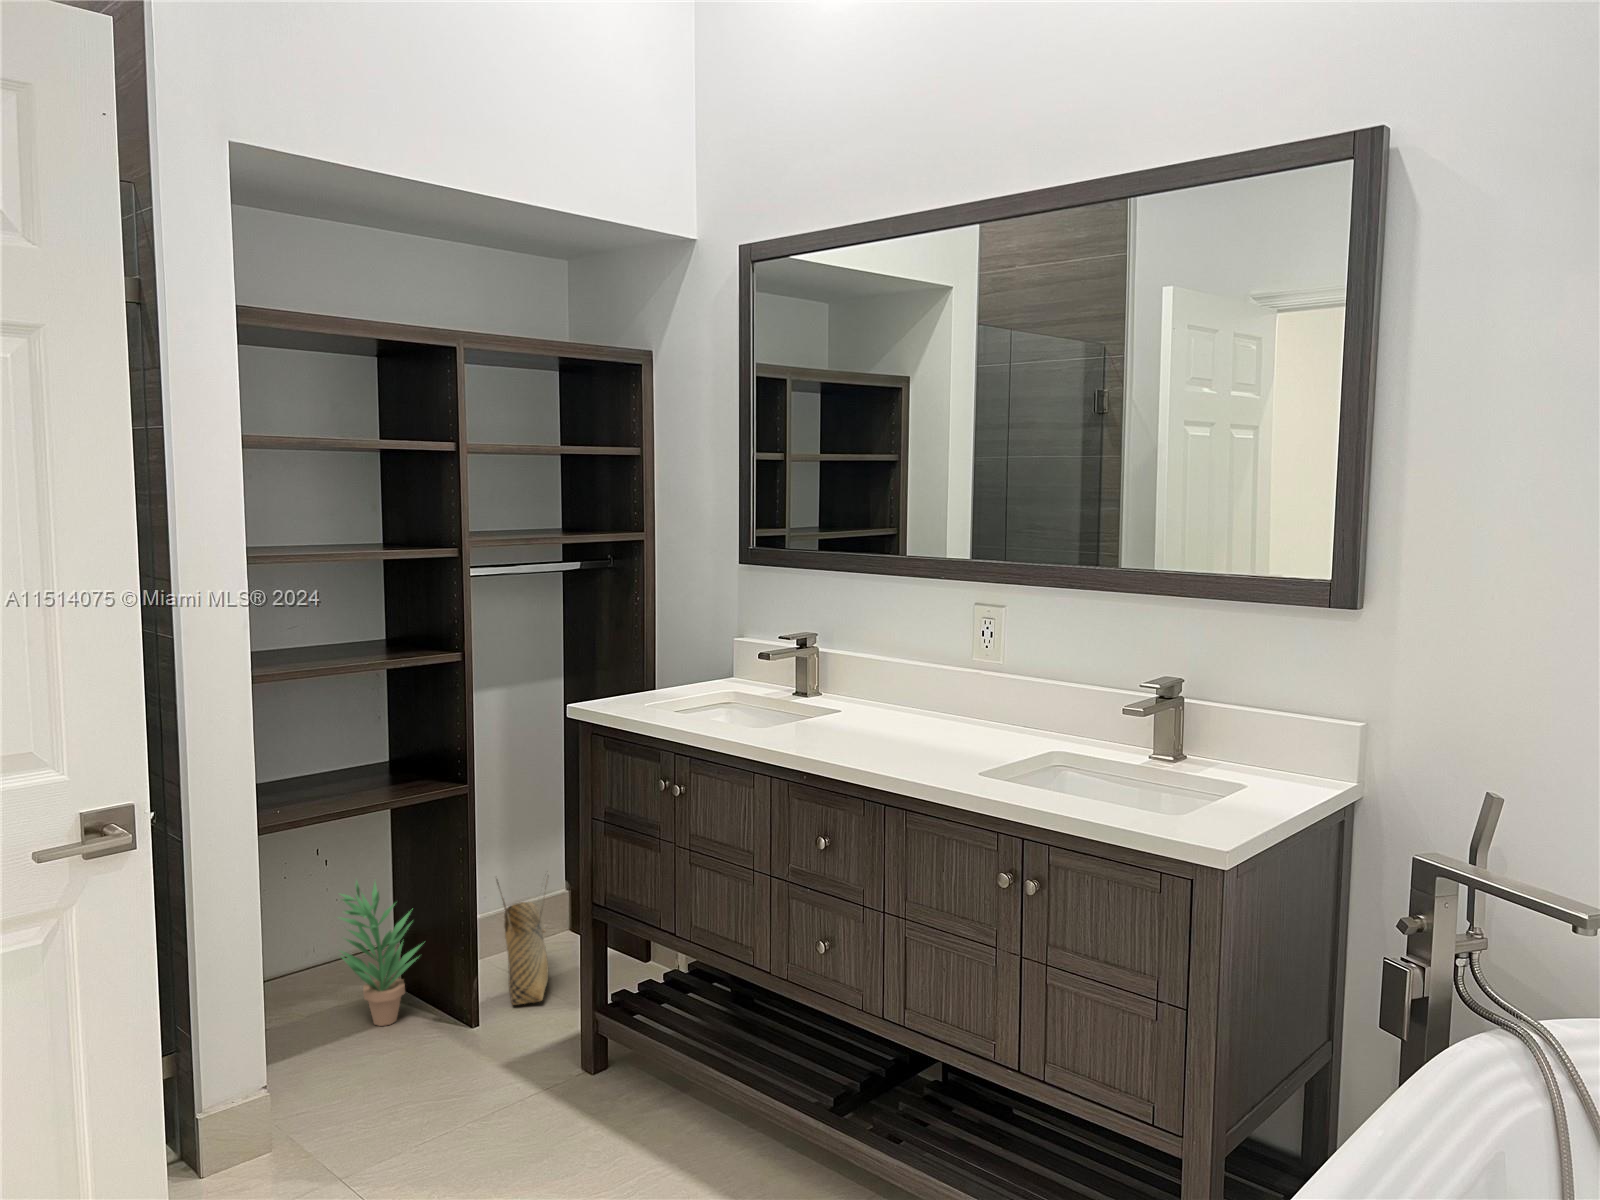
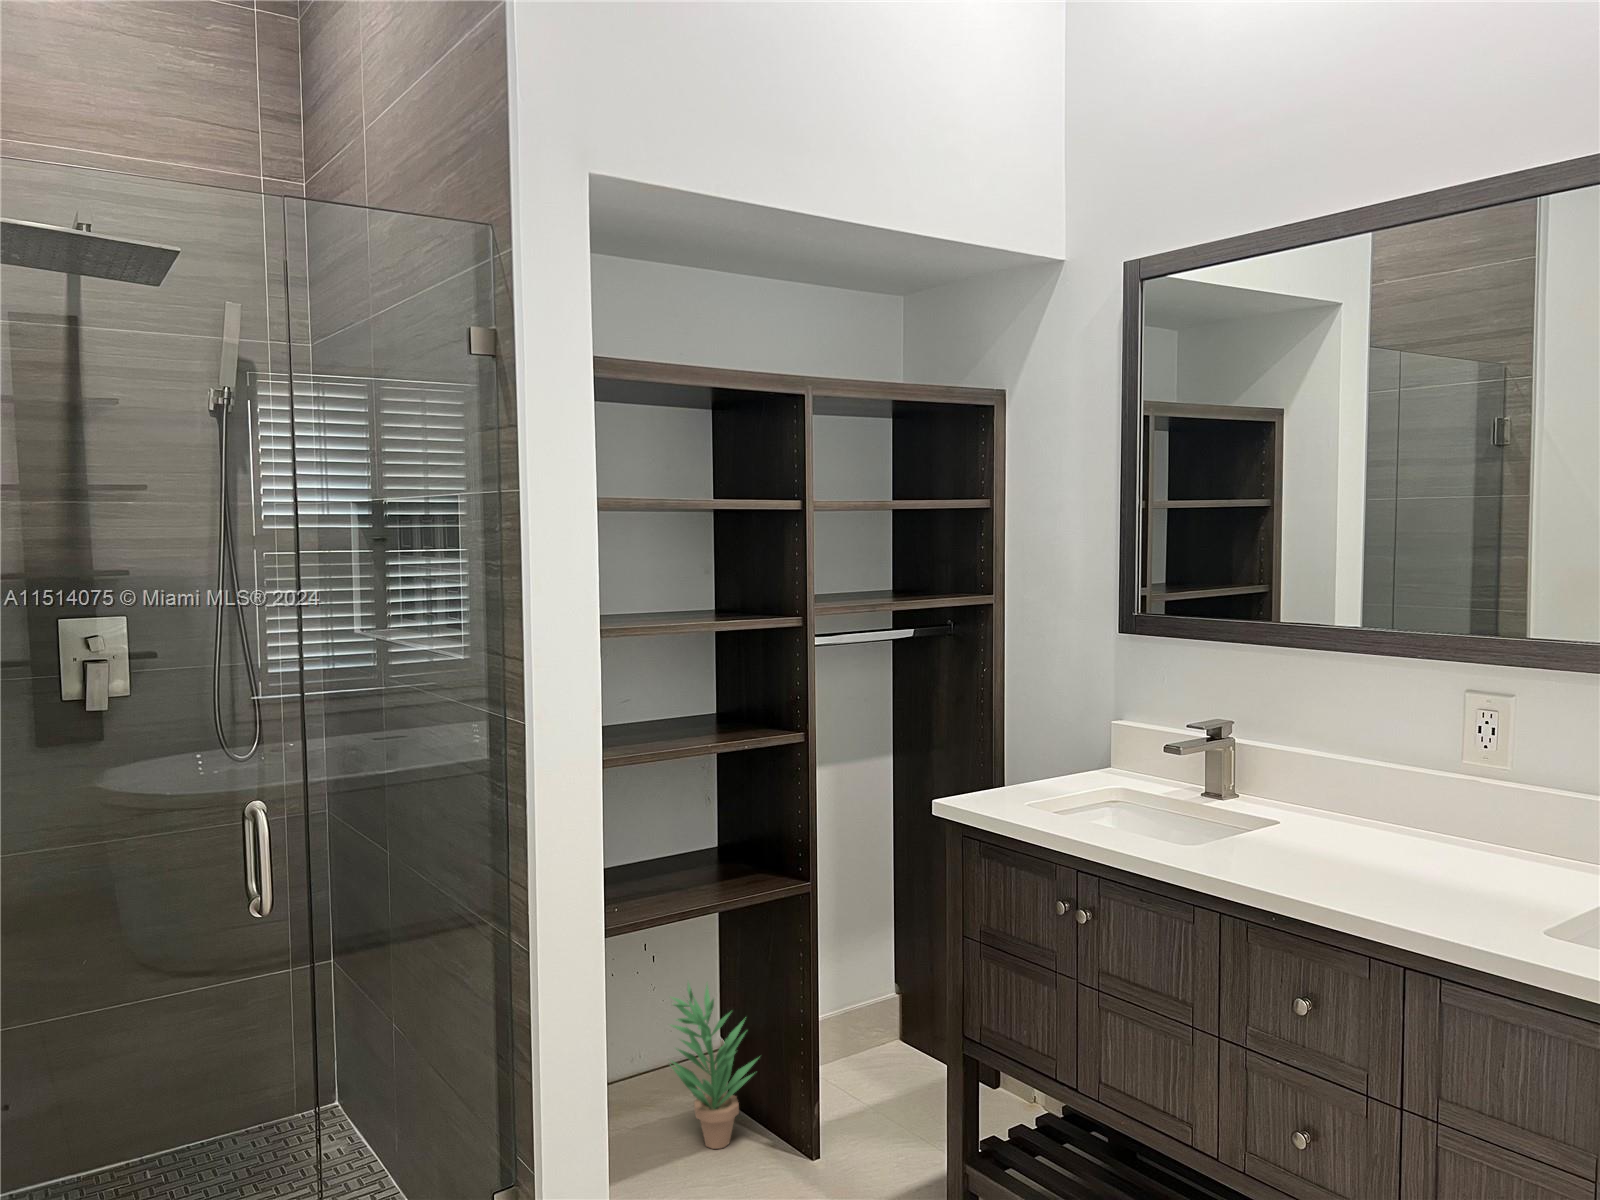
woven basket: present [496,871,549,1005] -> none [834,979,894,1135]

